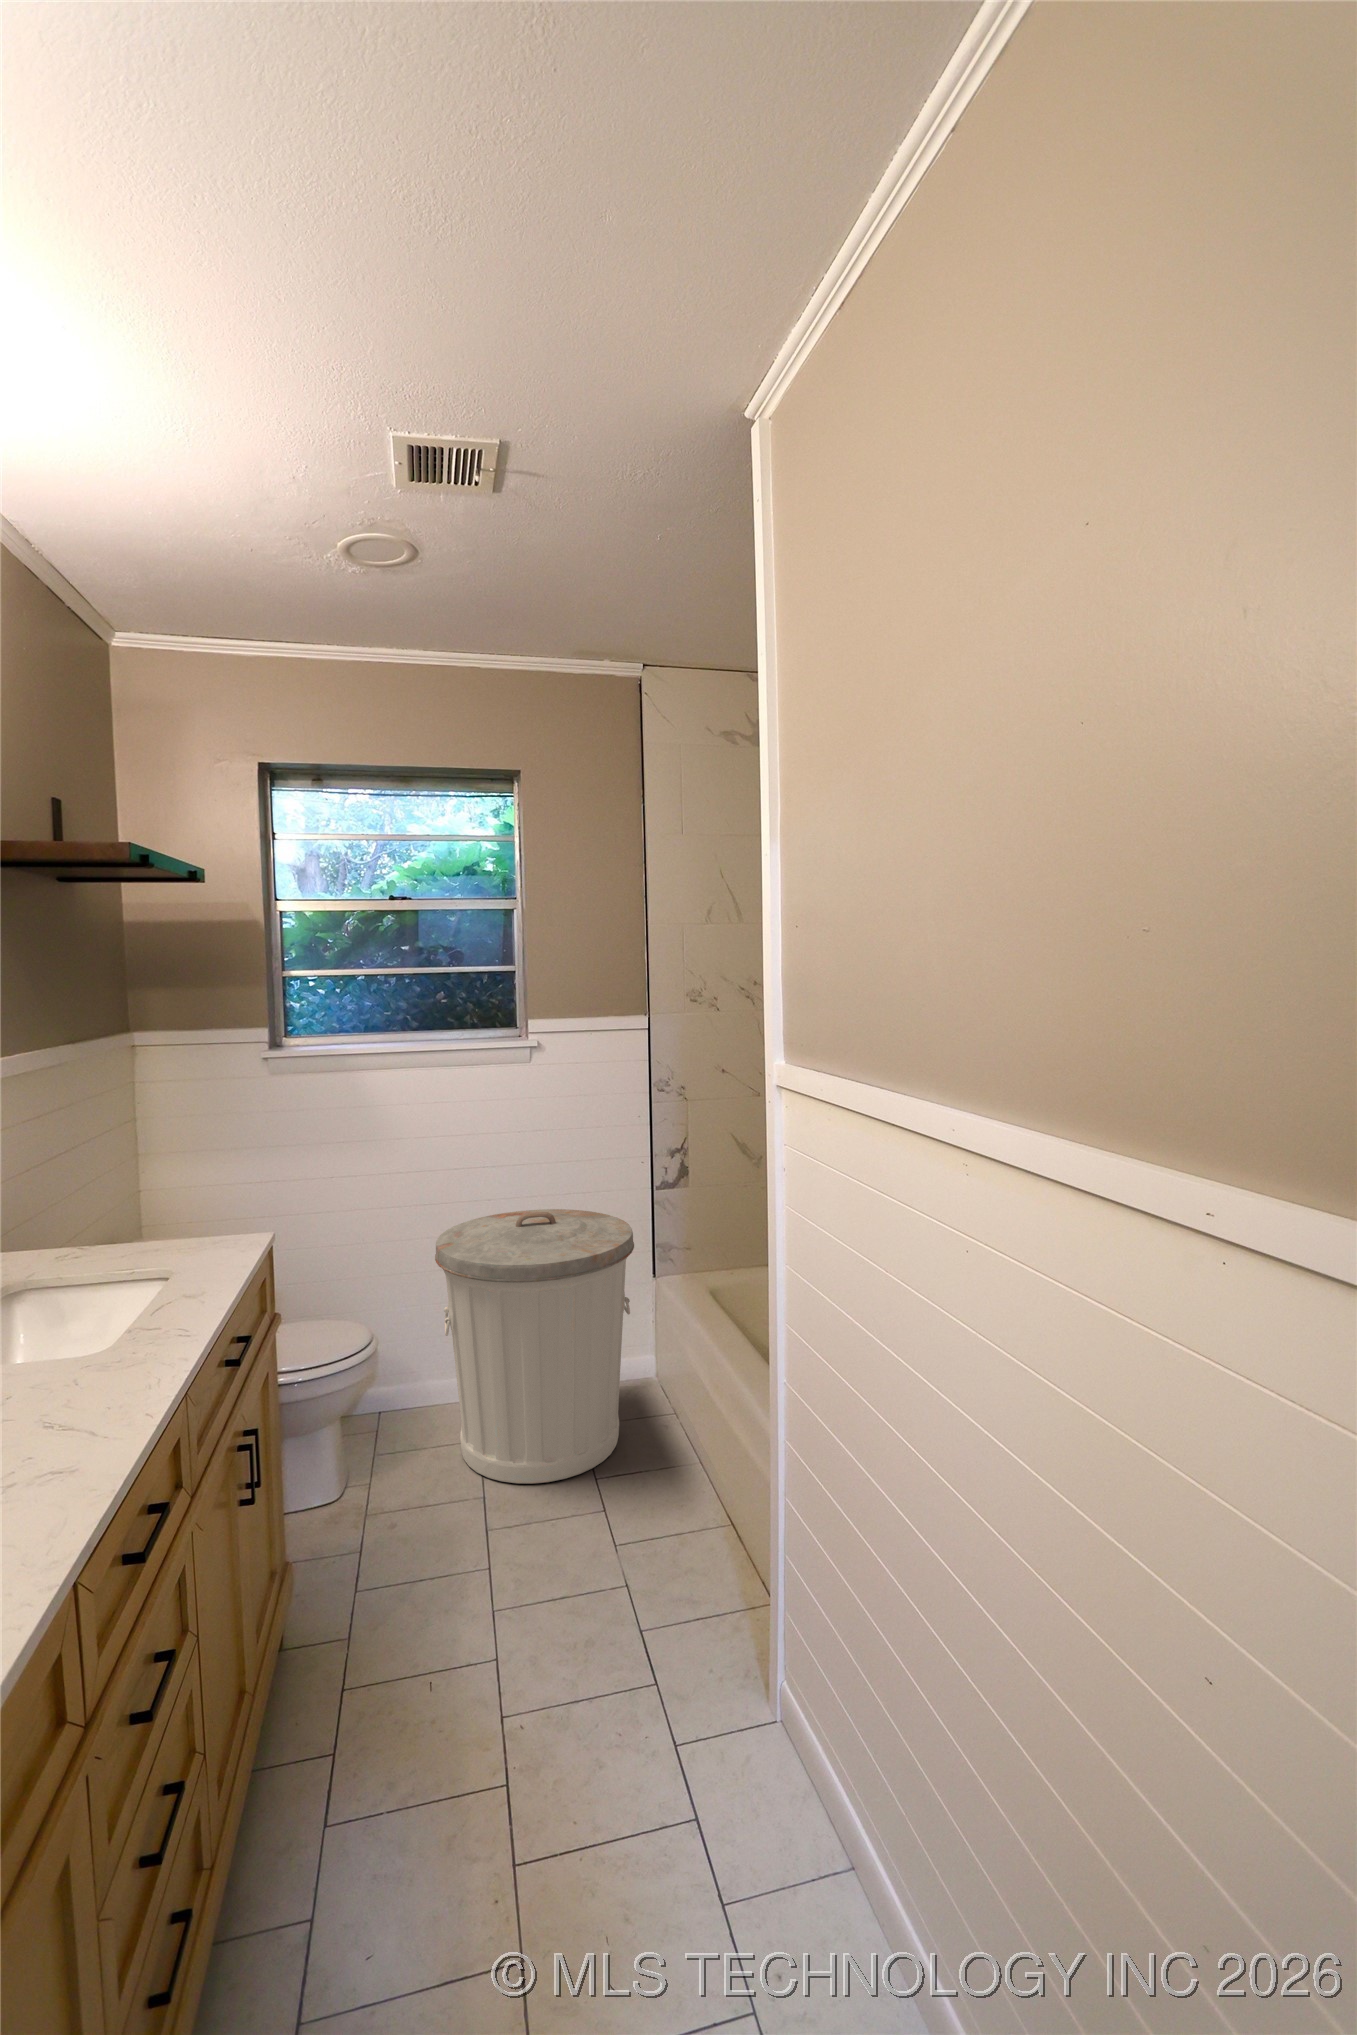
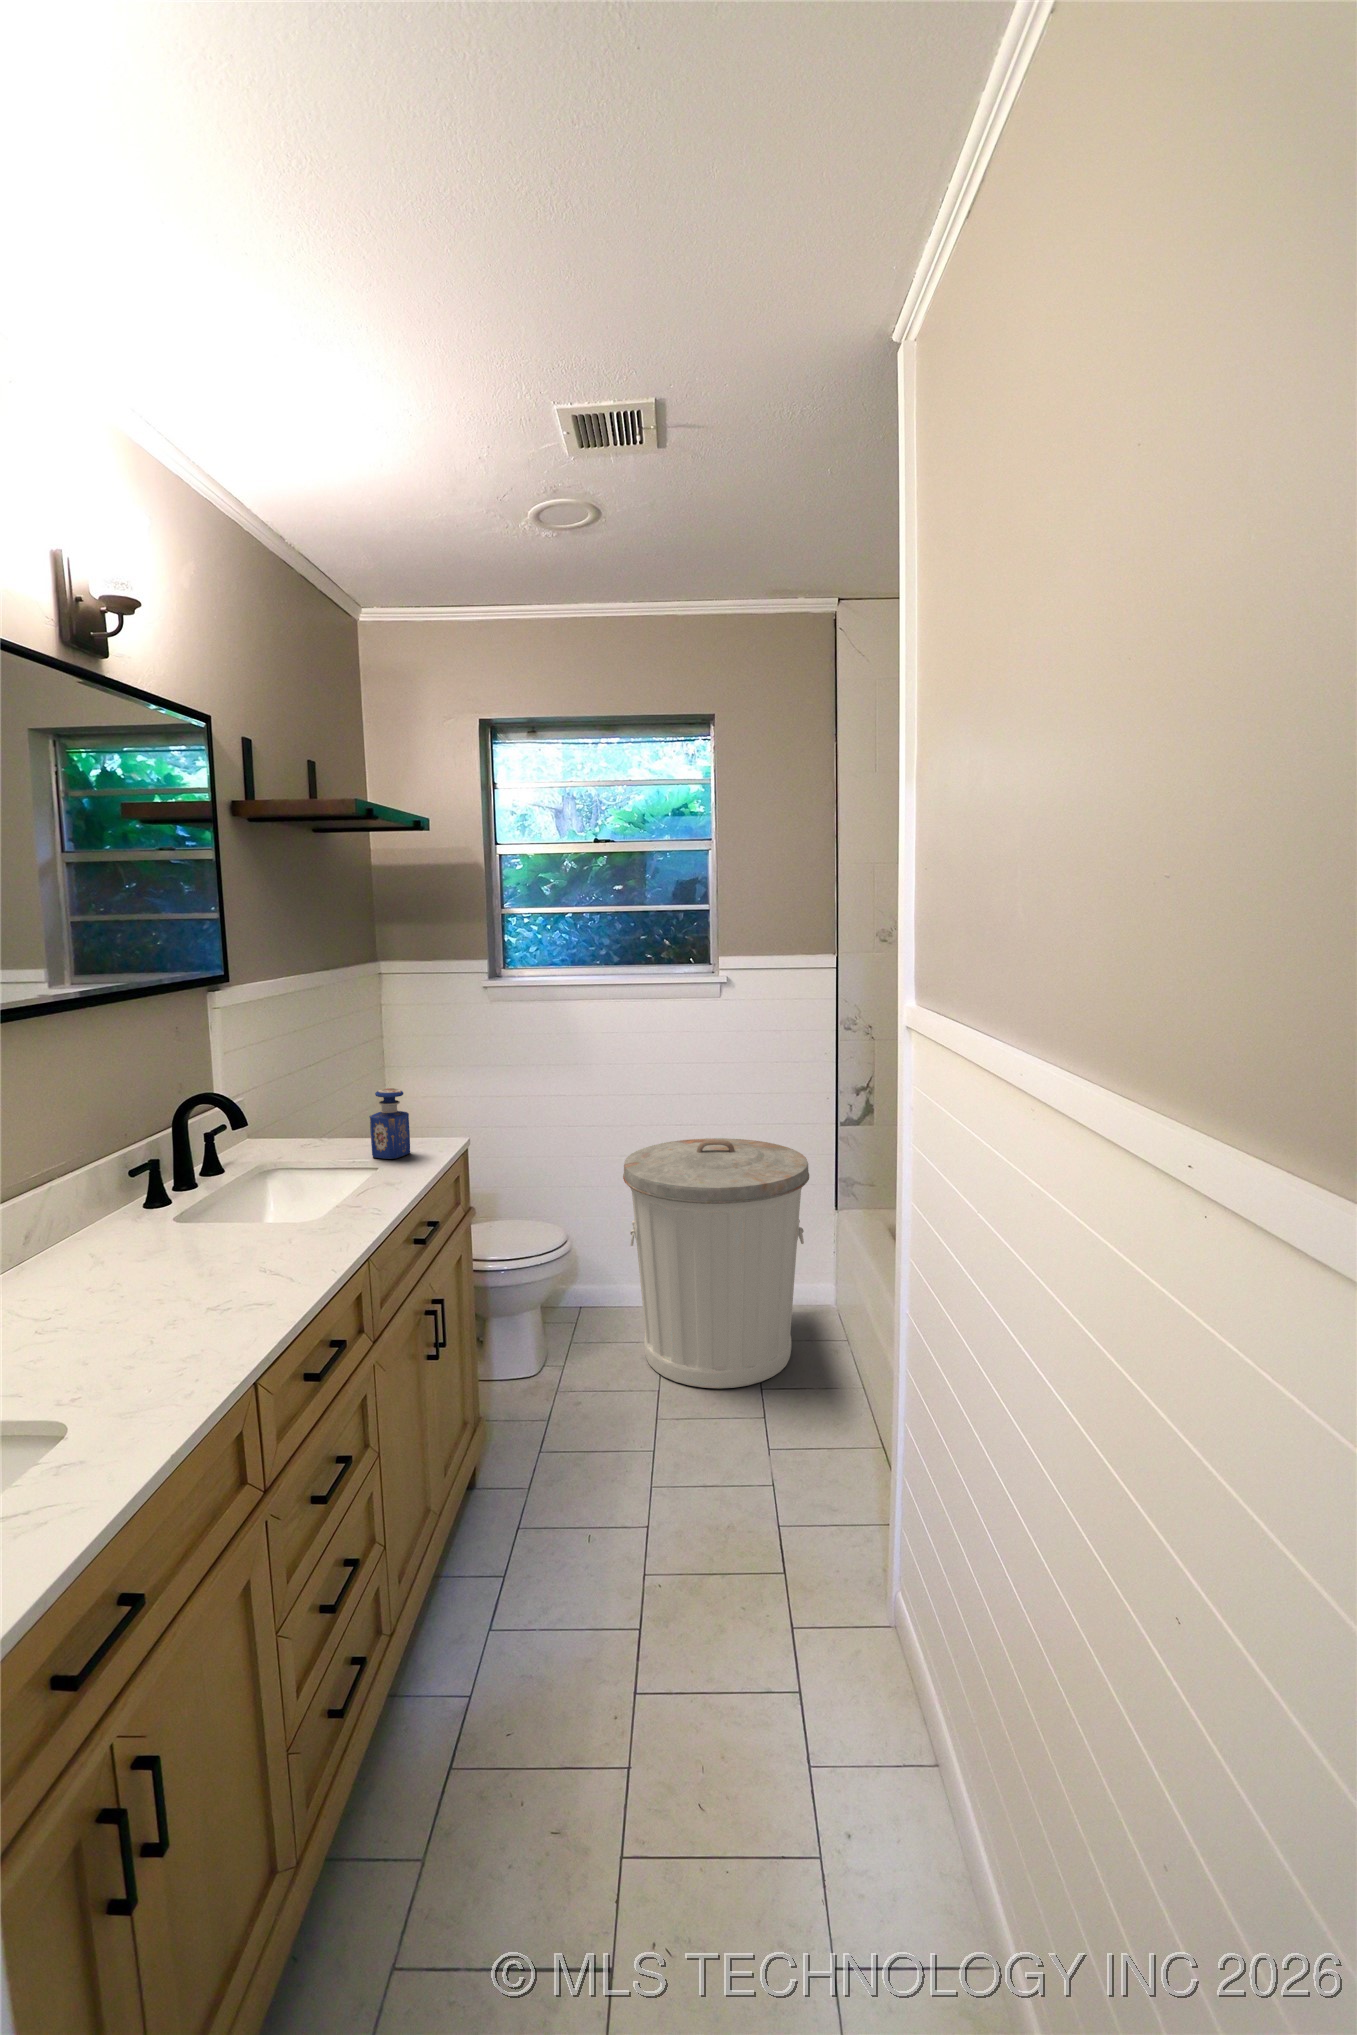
perfume bottle: none [156,1179,208,1264] -> present [369,1088,410,1159]

